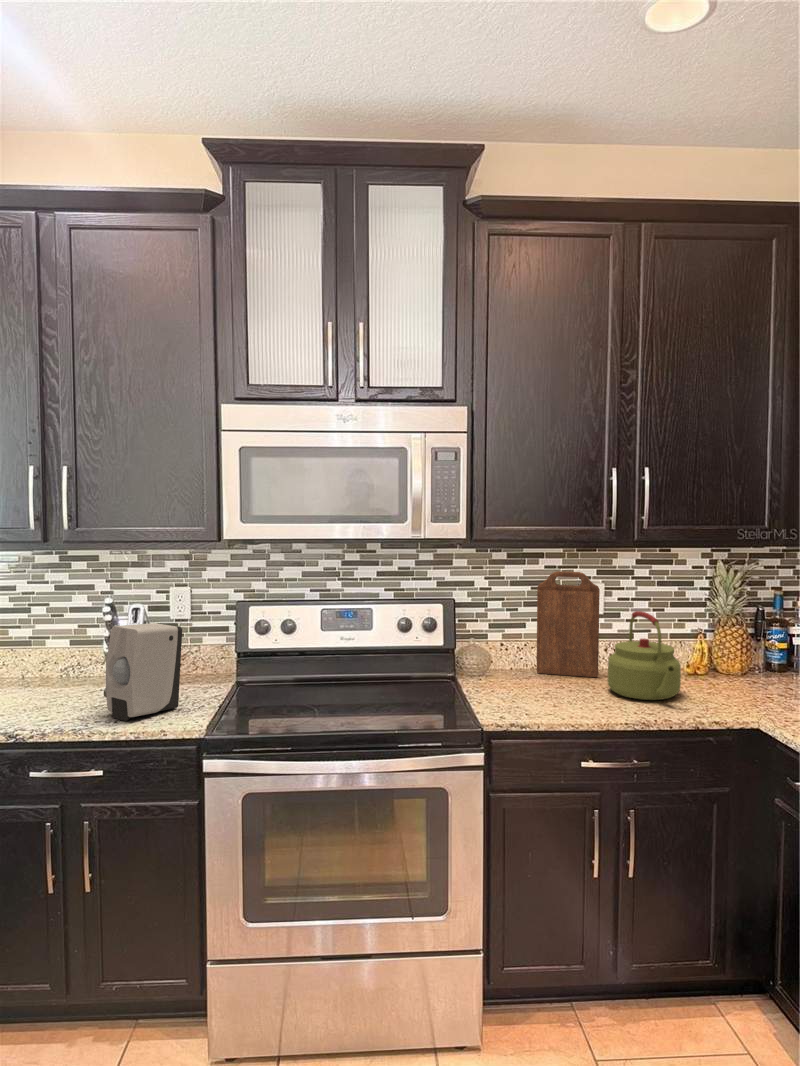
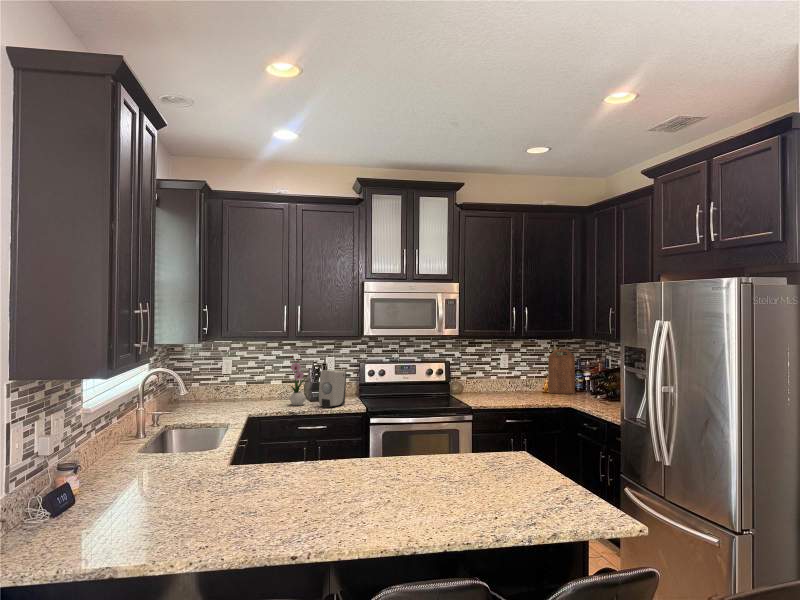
cutting board: present [536,571,600,677] -> present [548,350,575,394]
flower arrangement: none [38,588,93,709] -> present [289,356,306,405]
kettle: present [607,611,681,700] -> none [512,365,541,399]

